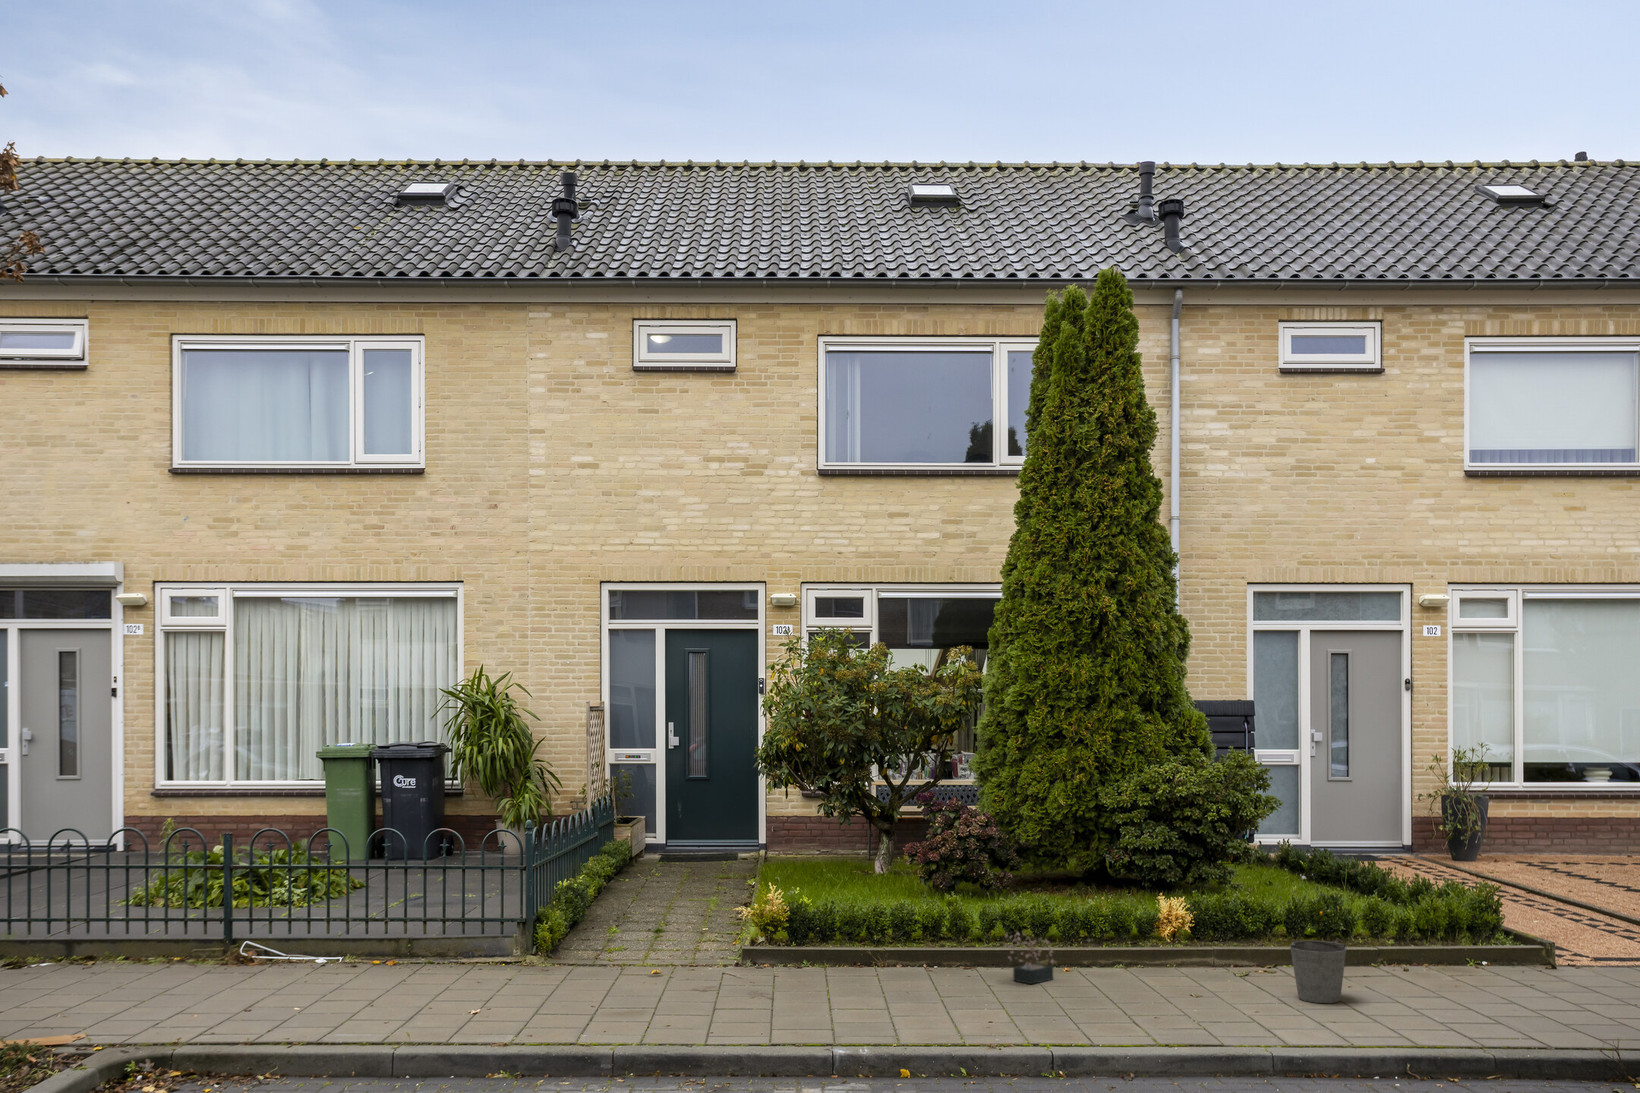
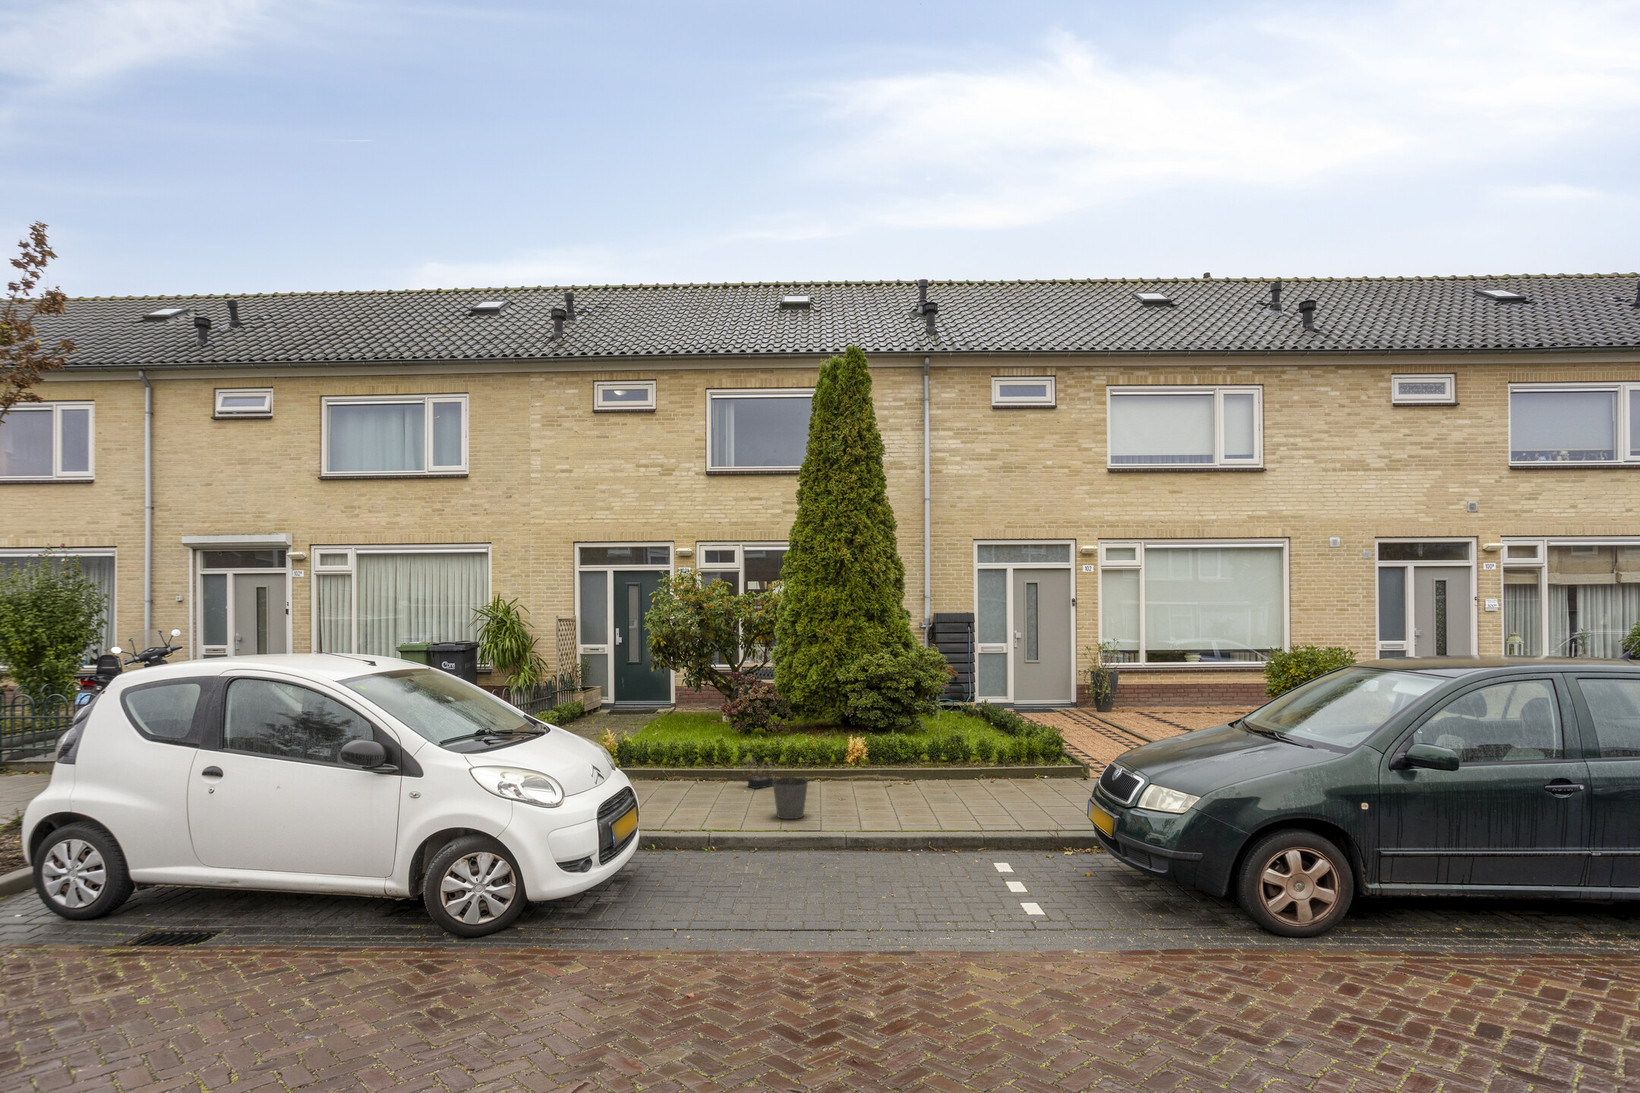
bucket: present [1290,940,1347,1003] -> present [772,778,808,819]

